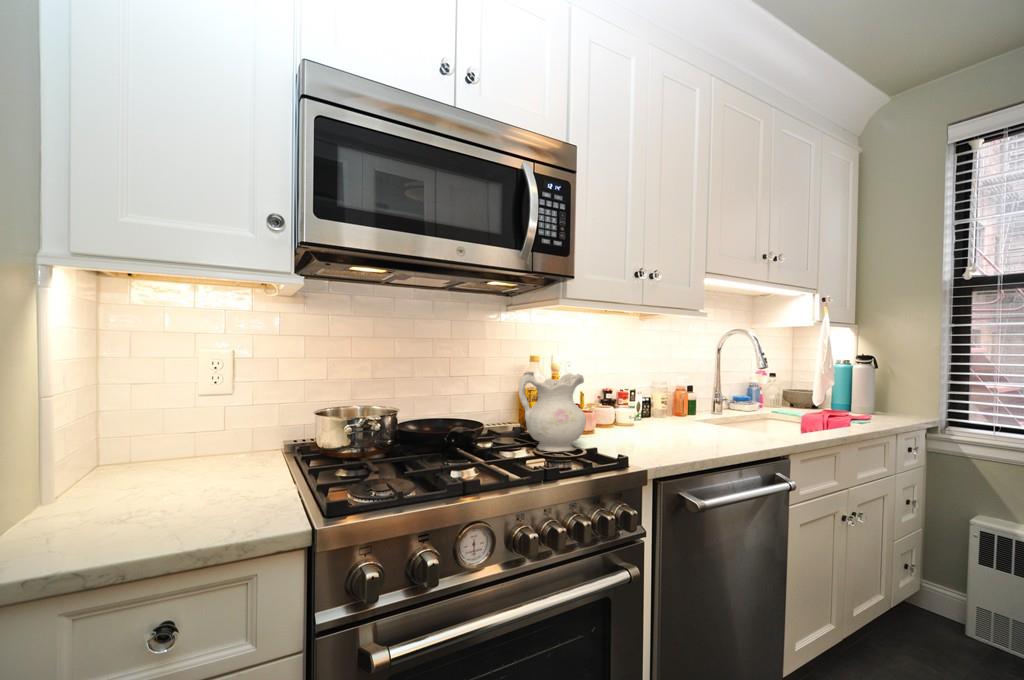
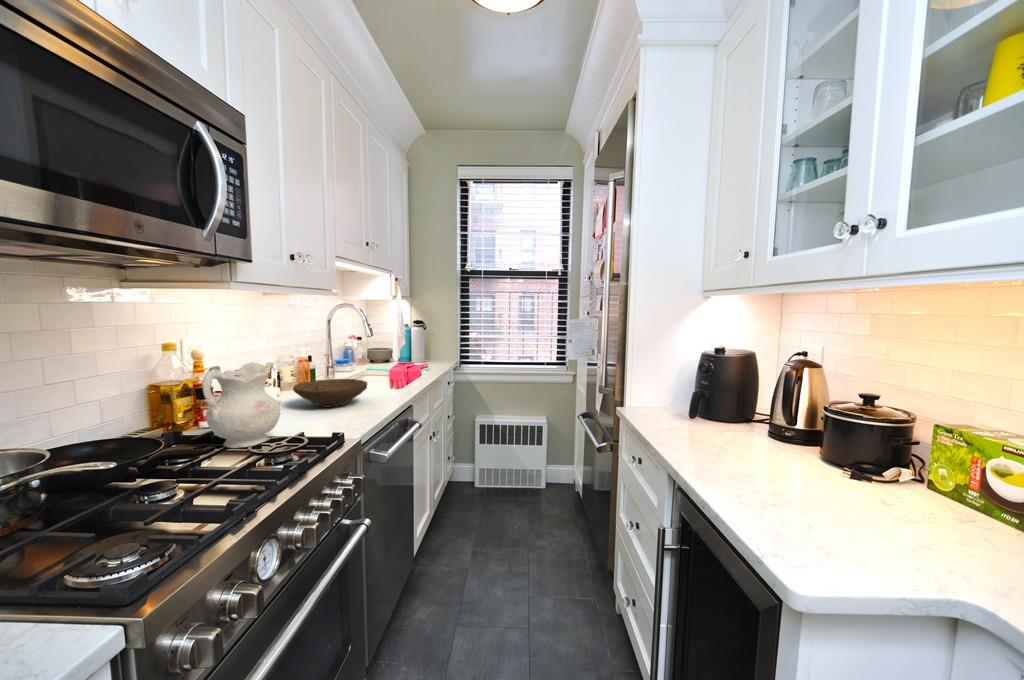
wooden bowl: none [637,408,720,439] -> present [293,379,367,408]

